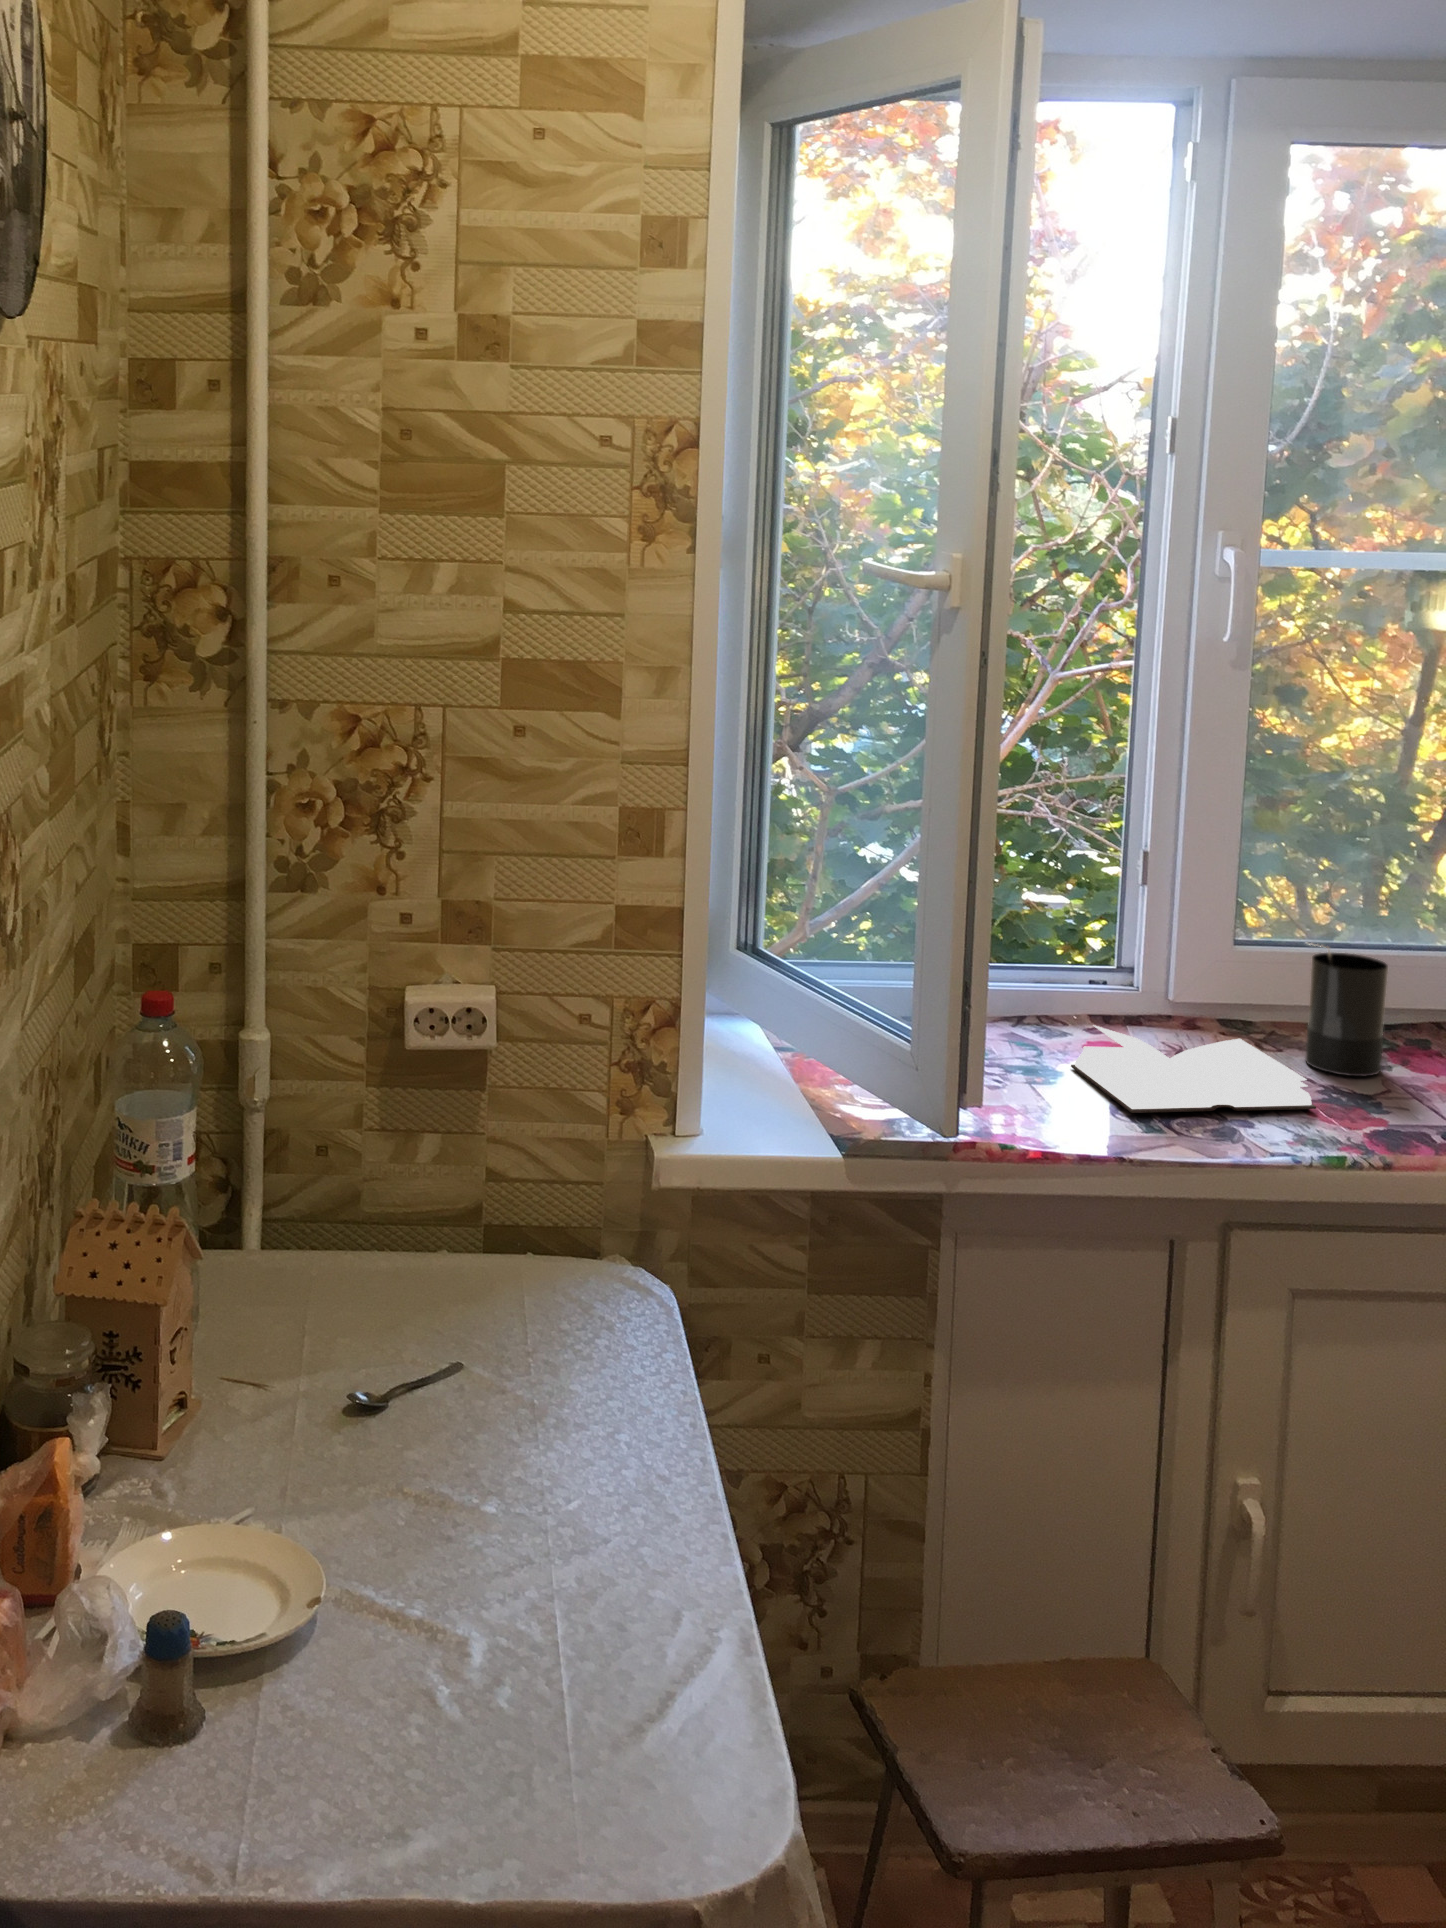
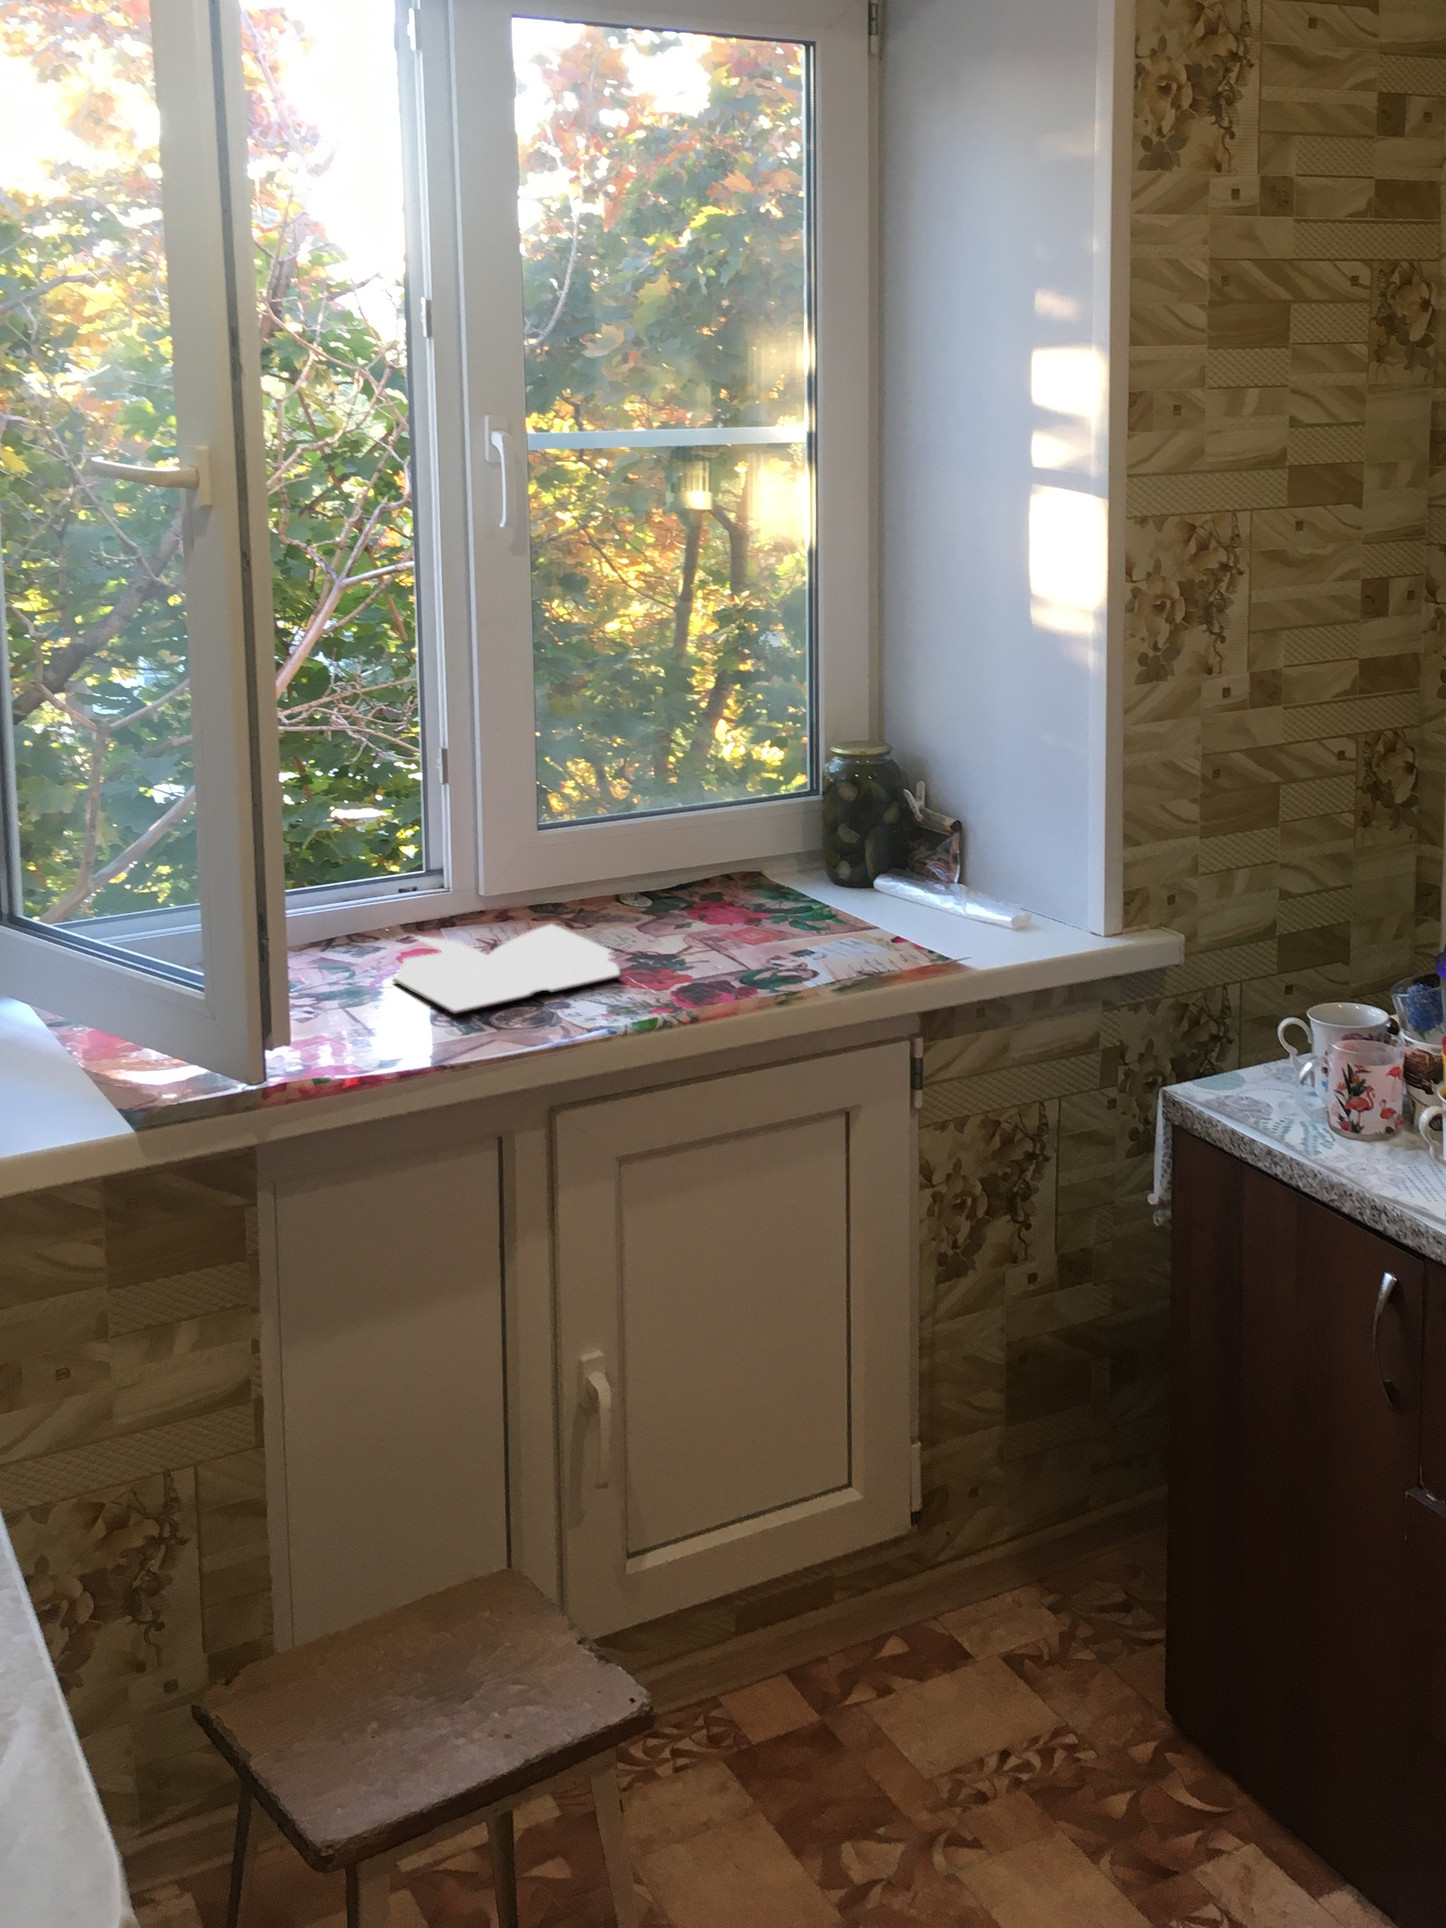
candle: present [1305,948,1388,1076] -> none [604,821,679,941]

